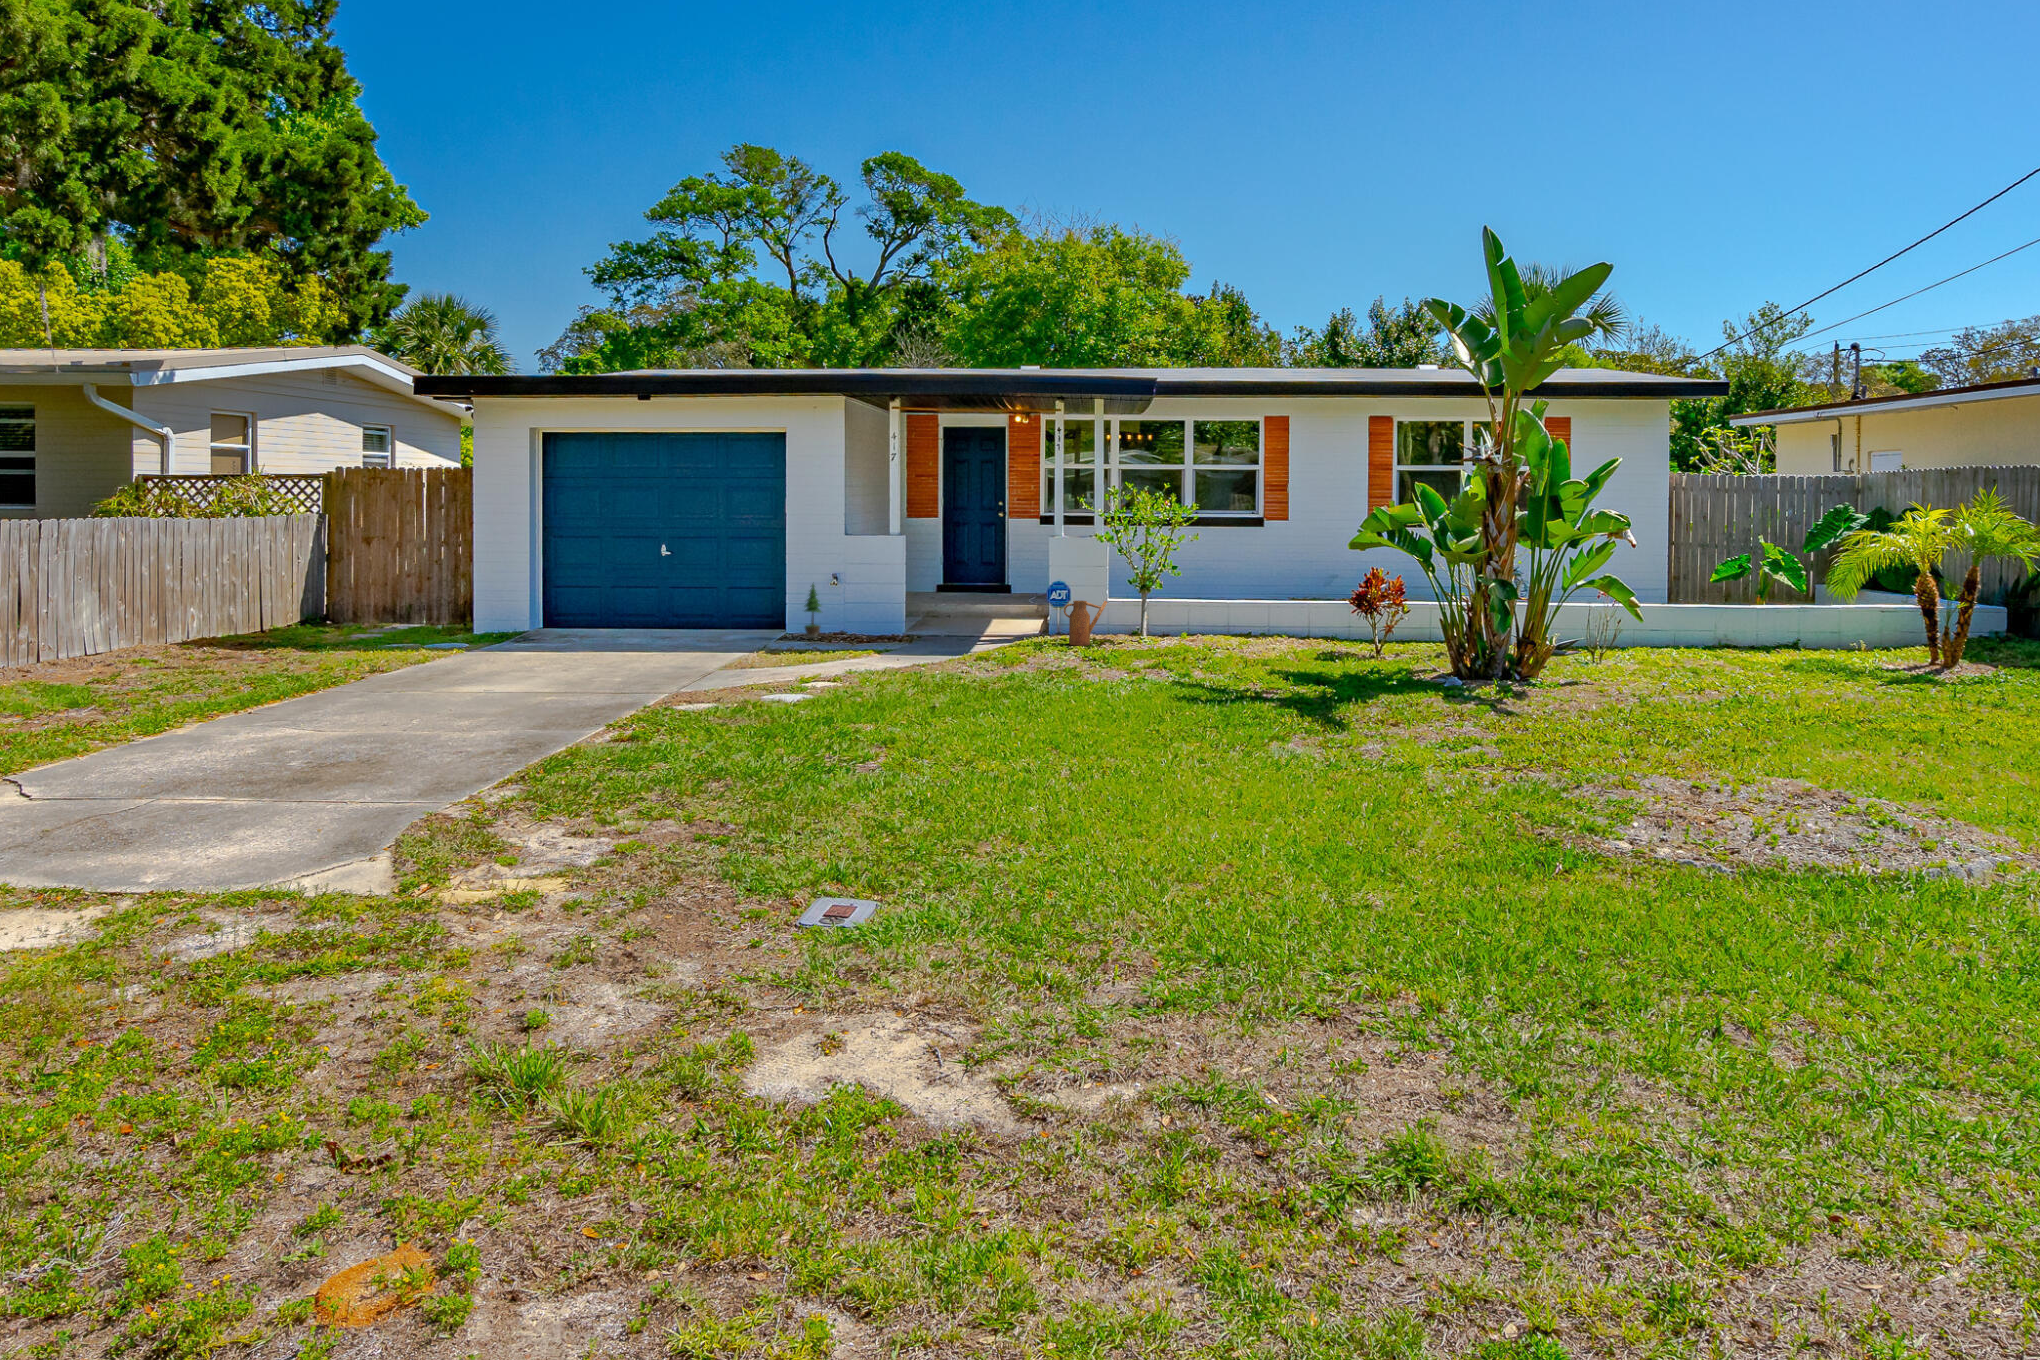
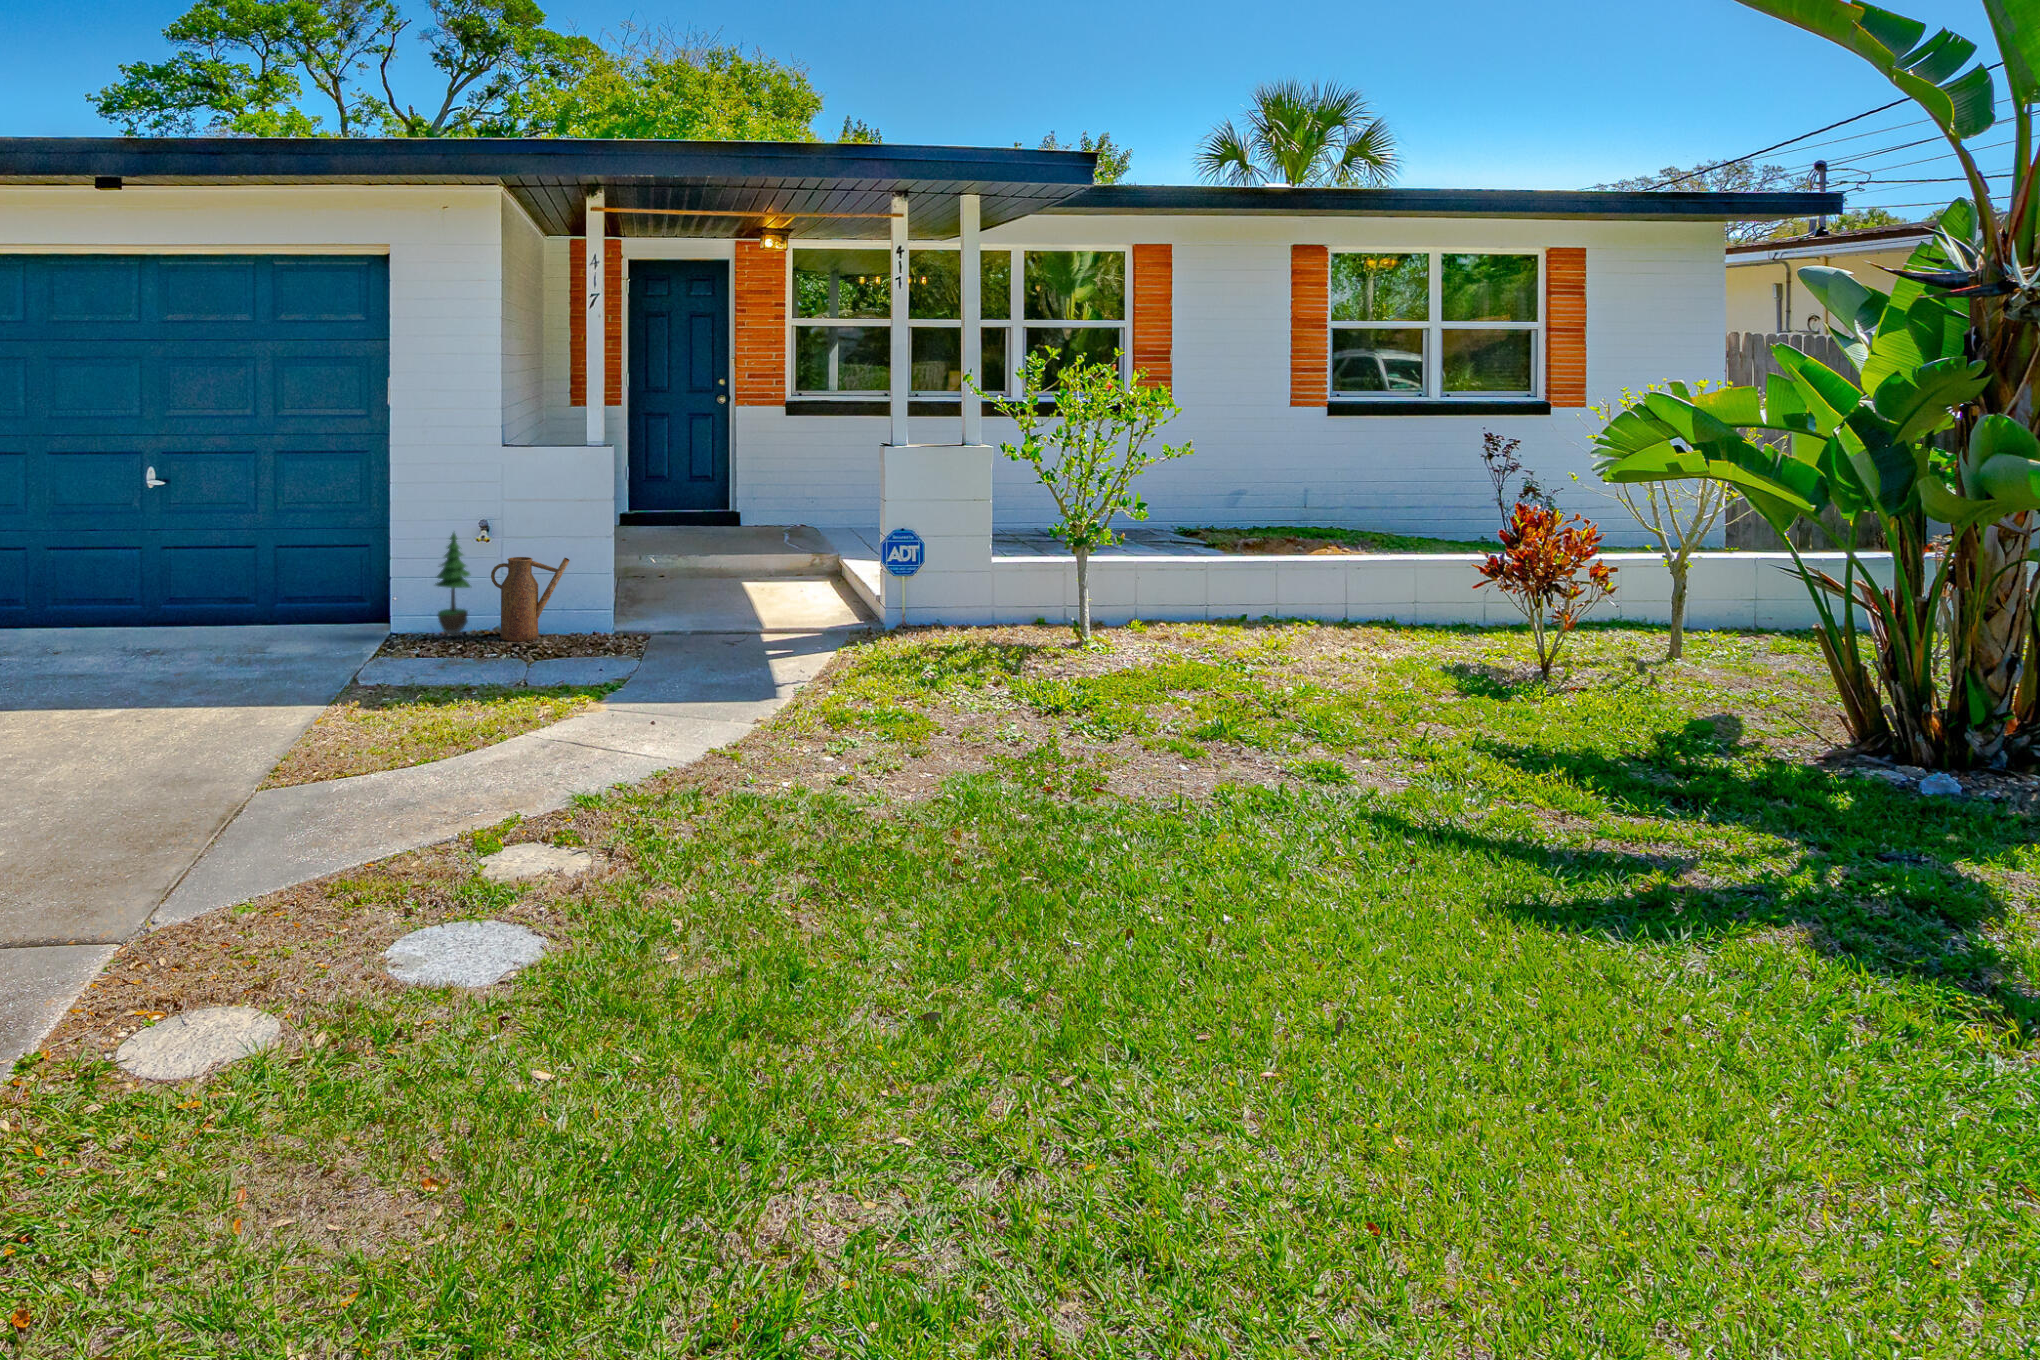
watering can: present [1064,601,1107,646] -> present [491,557,570,641]

